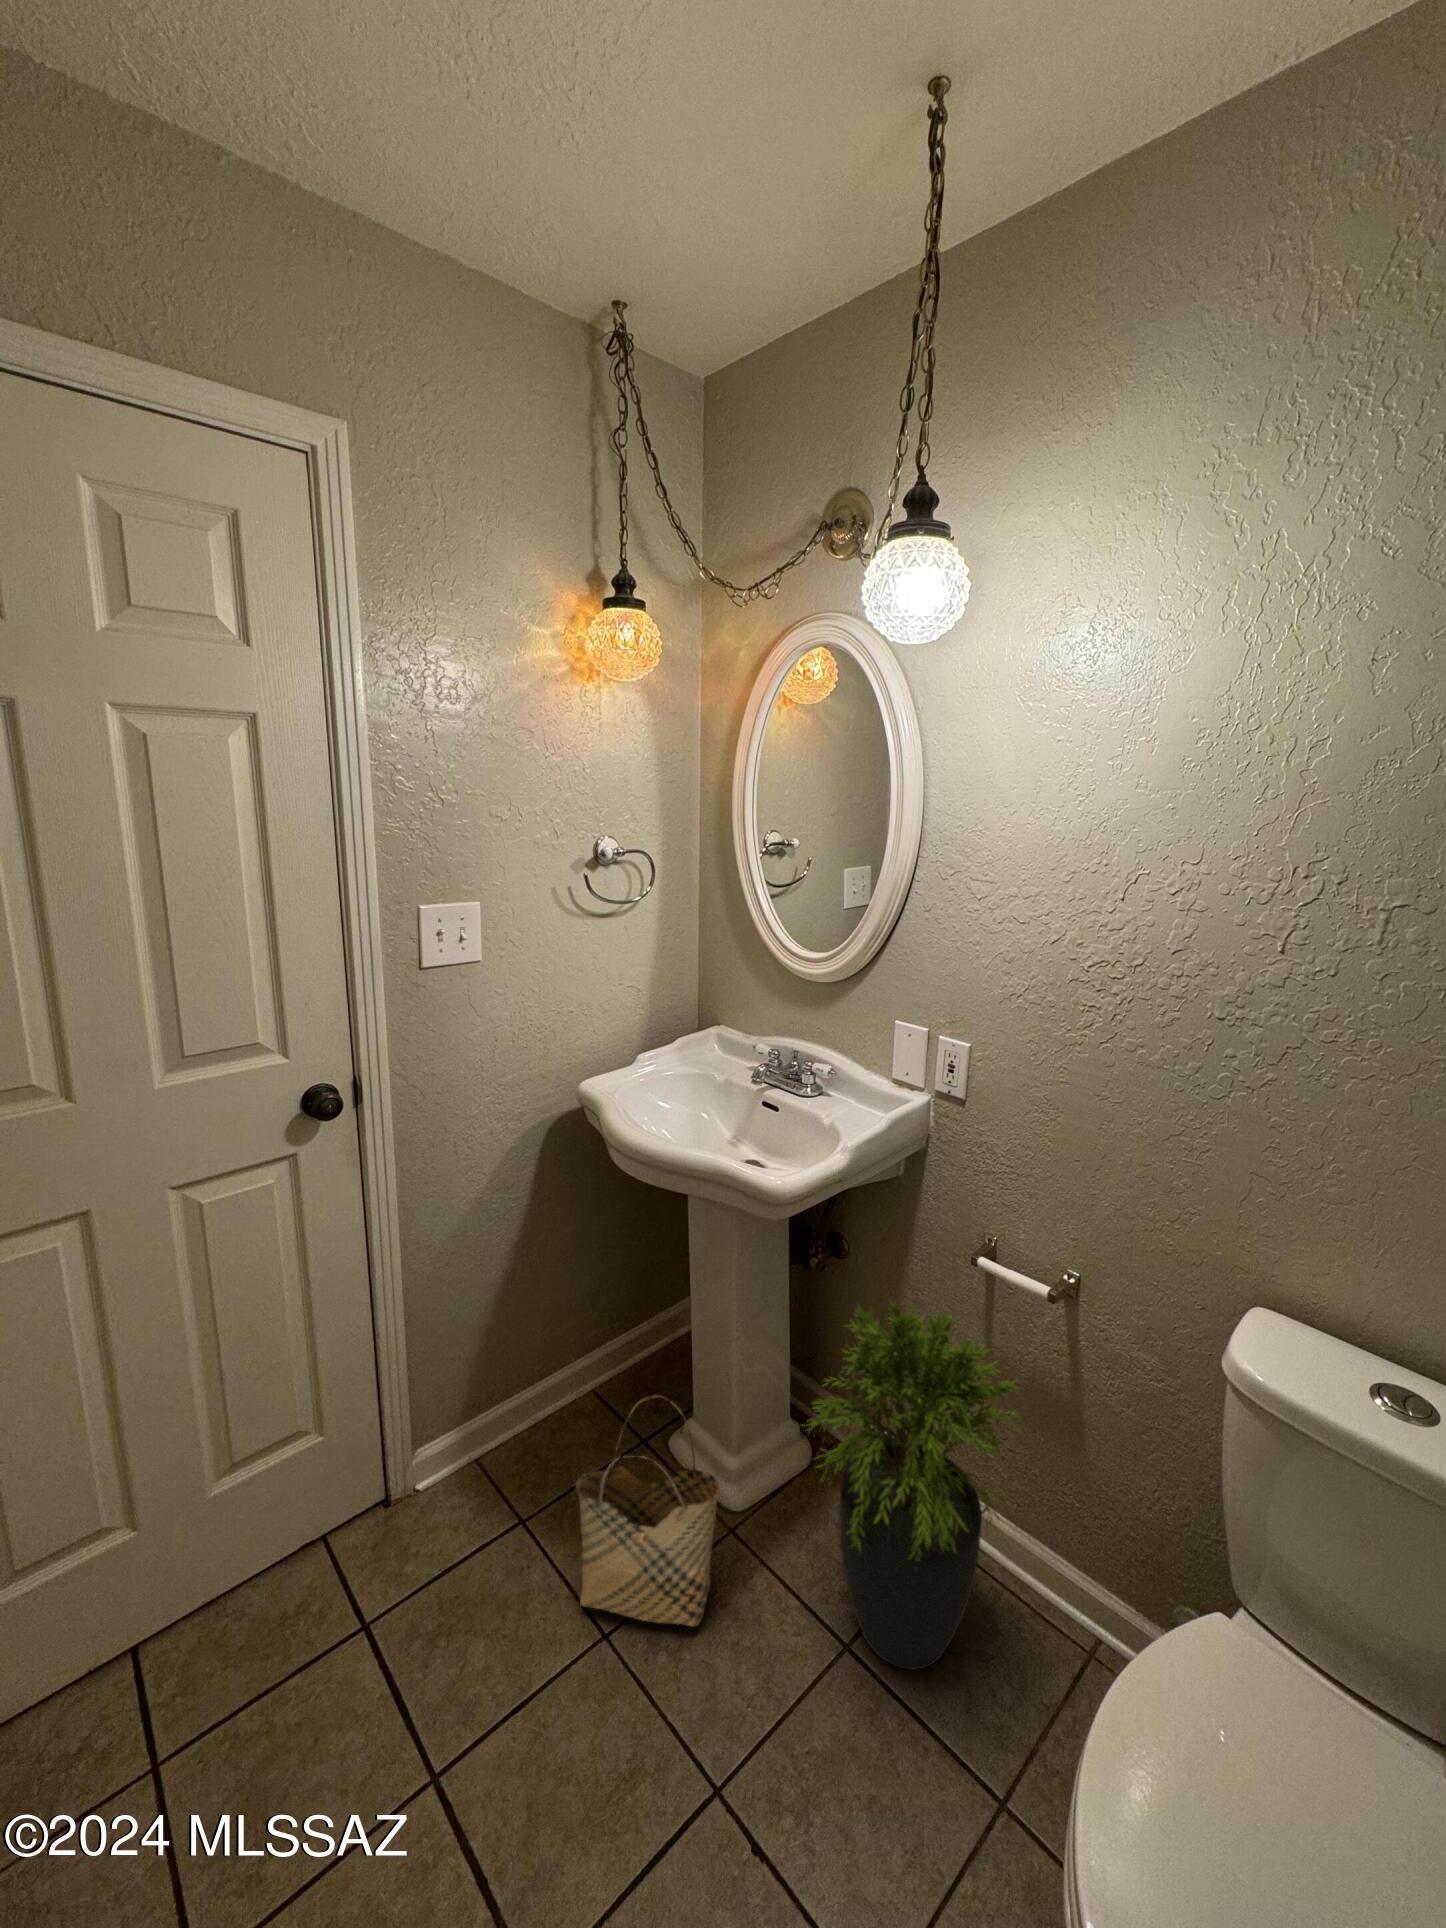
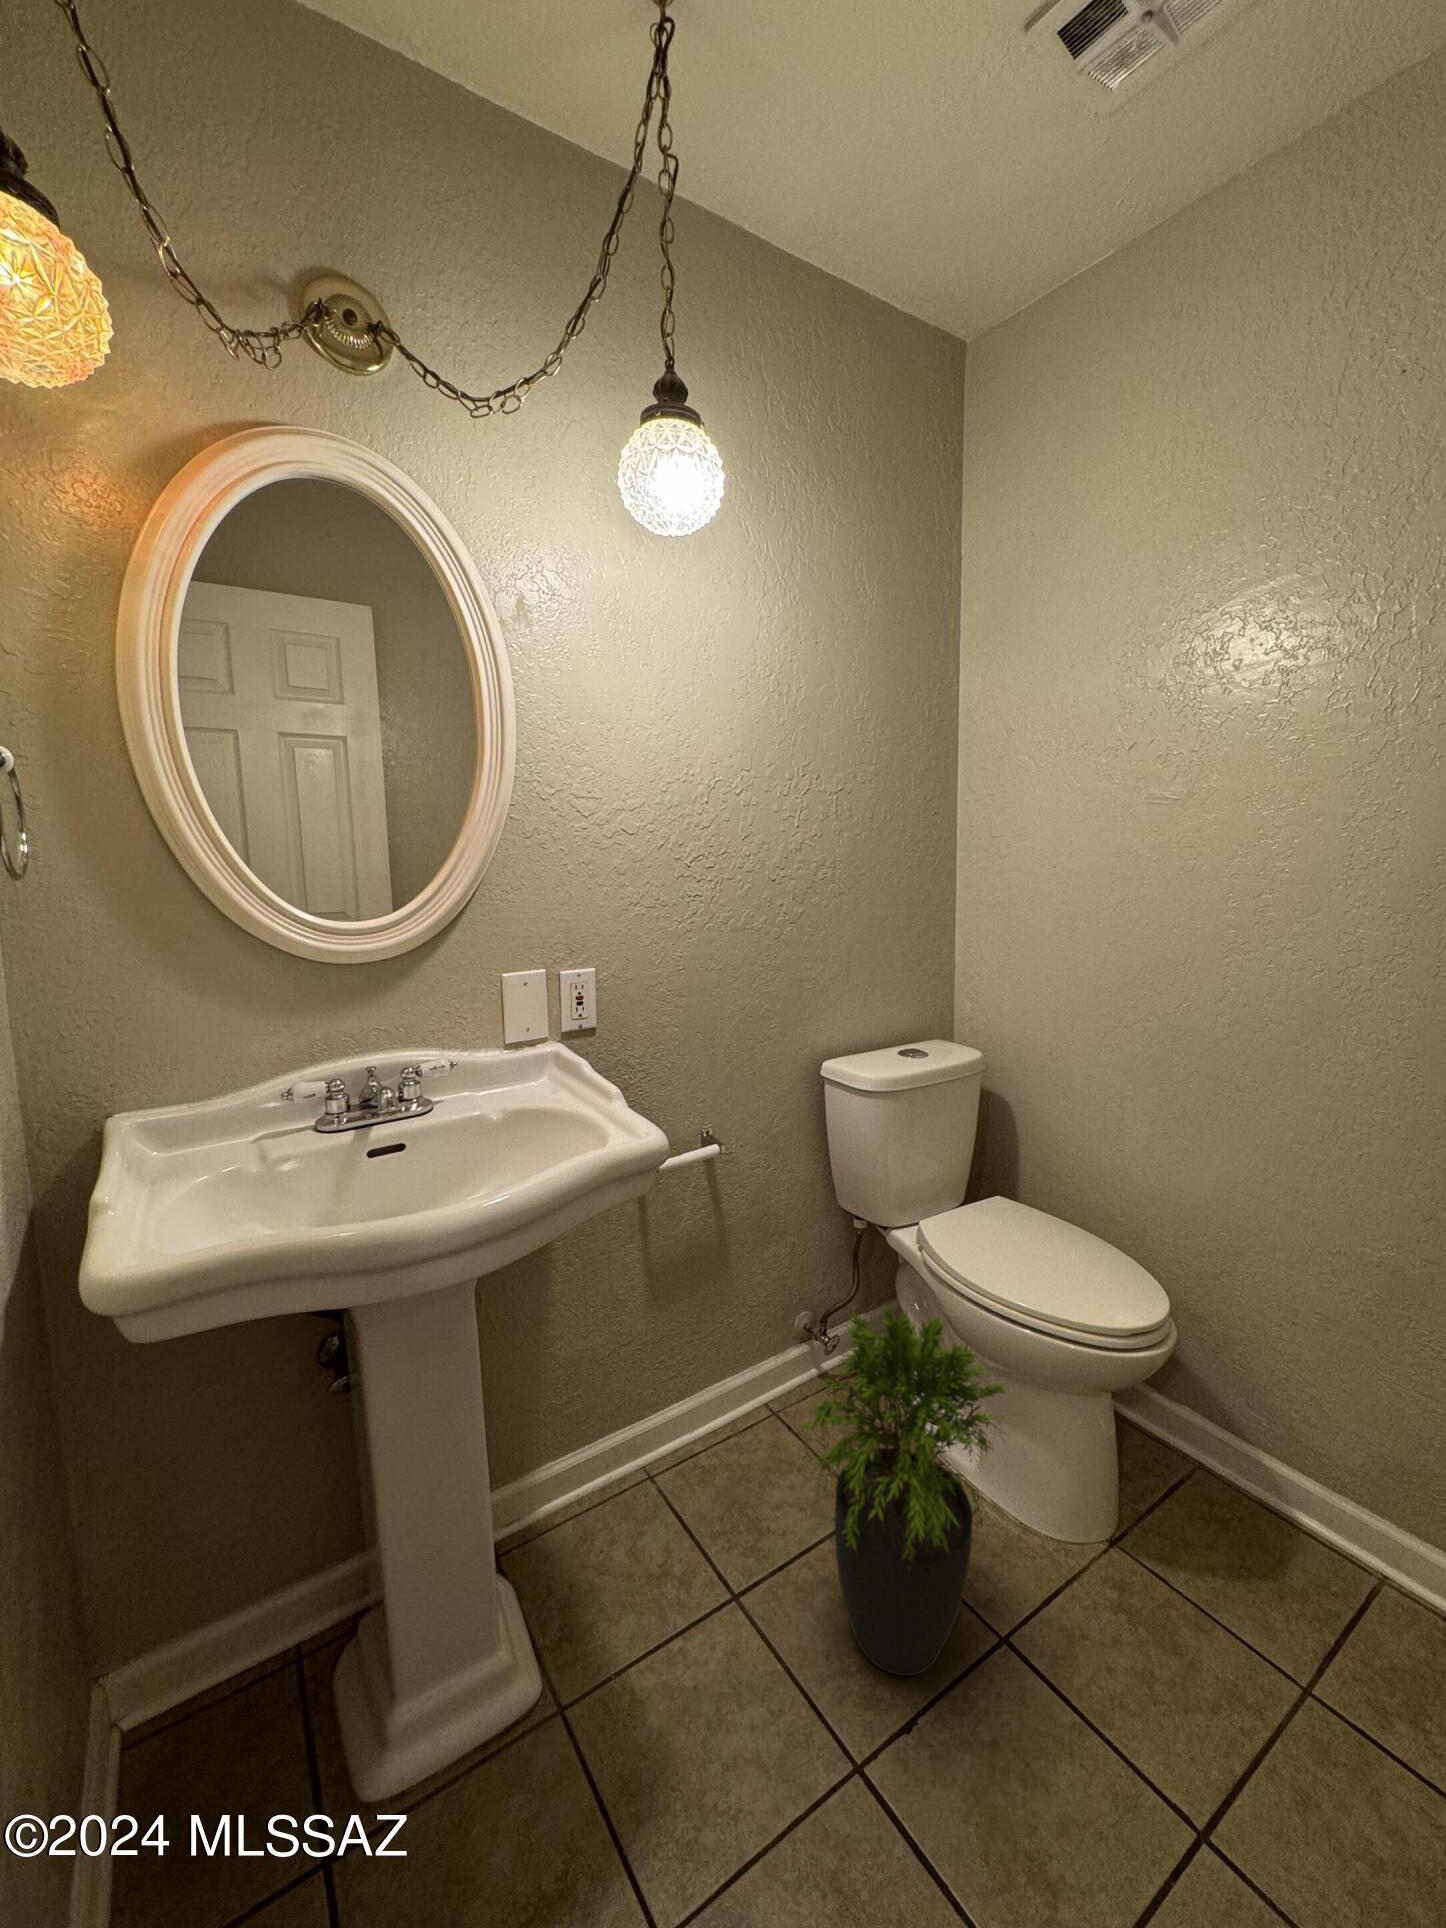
woven basket: present [576,1395,720,1627] -> none [577,1400,718,1634]

